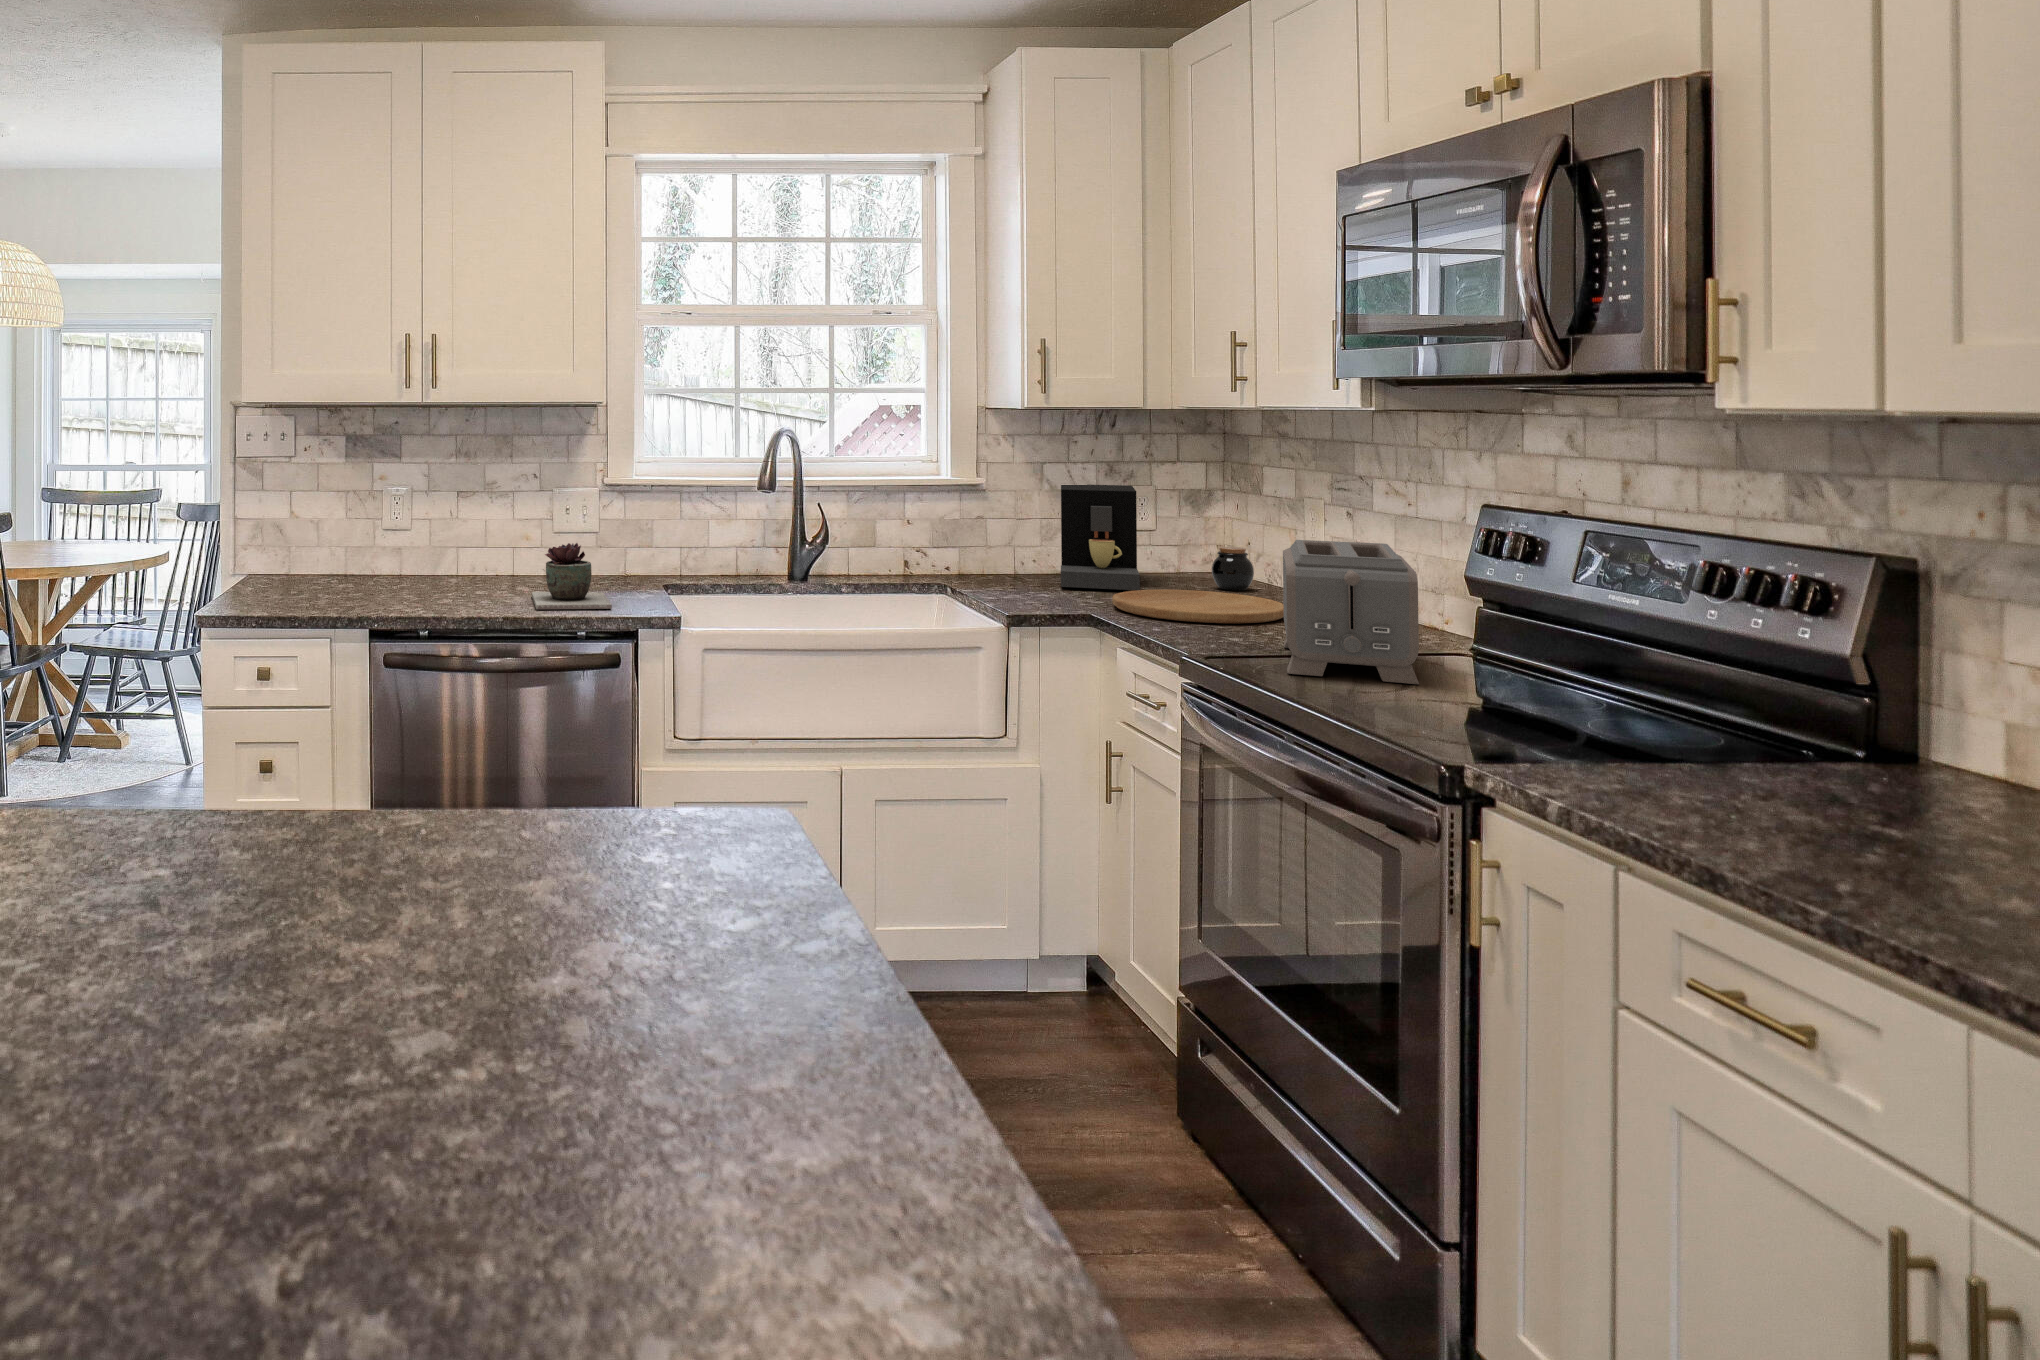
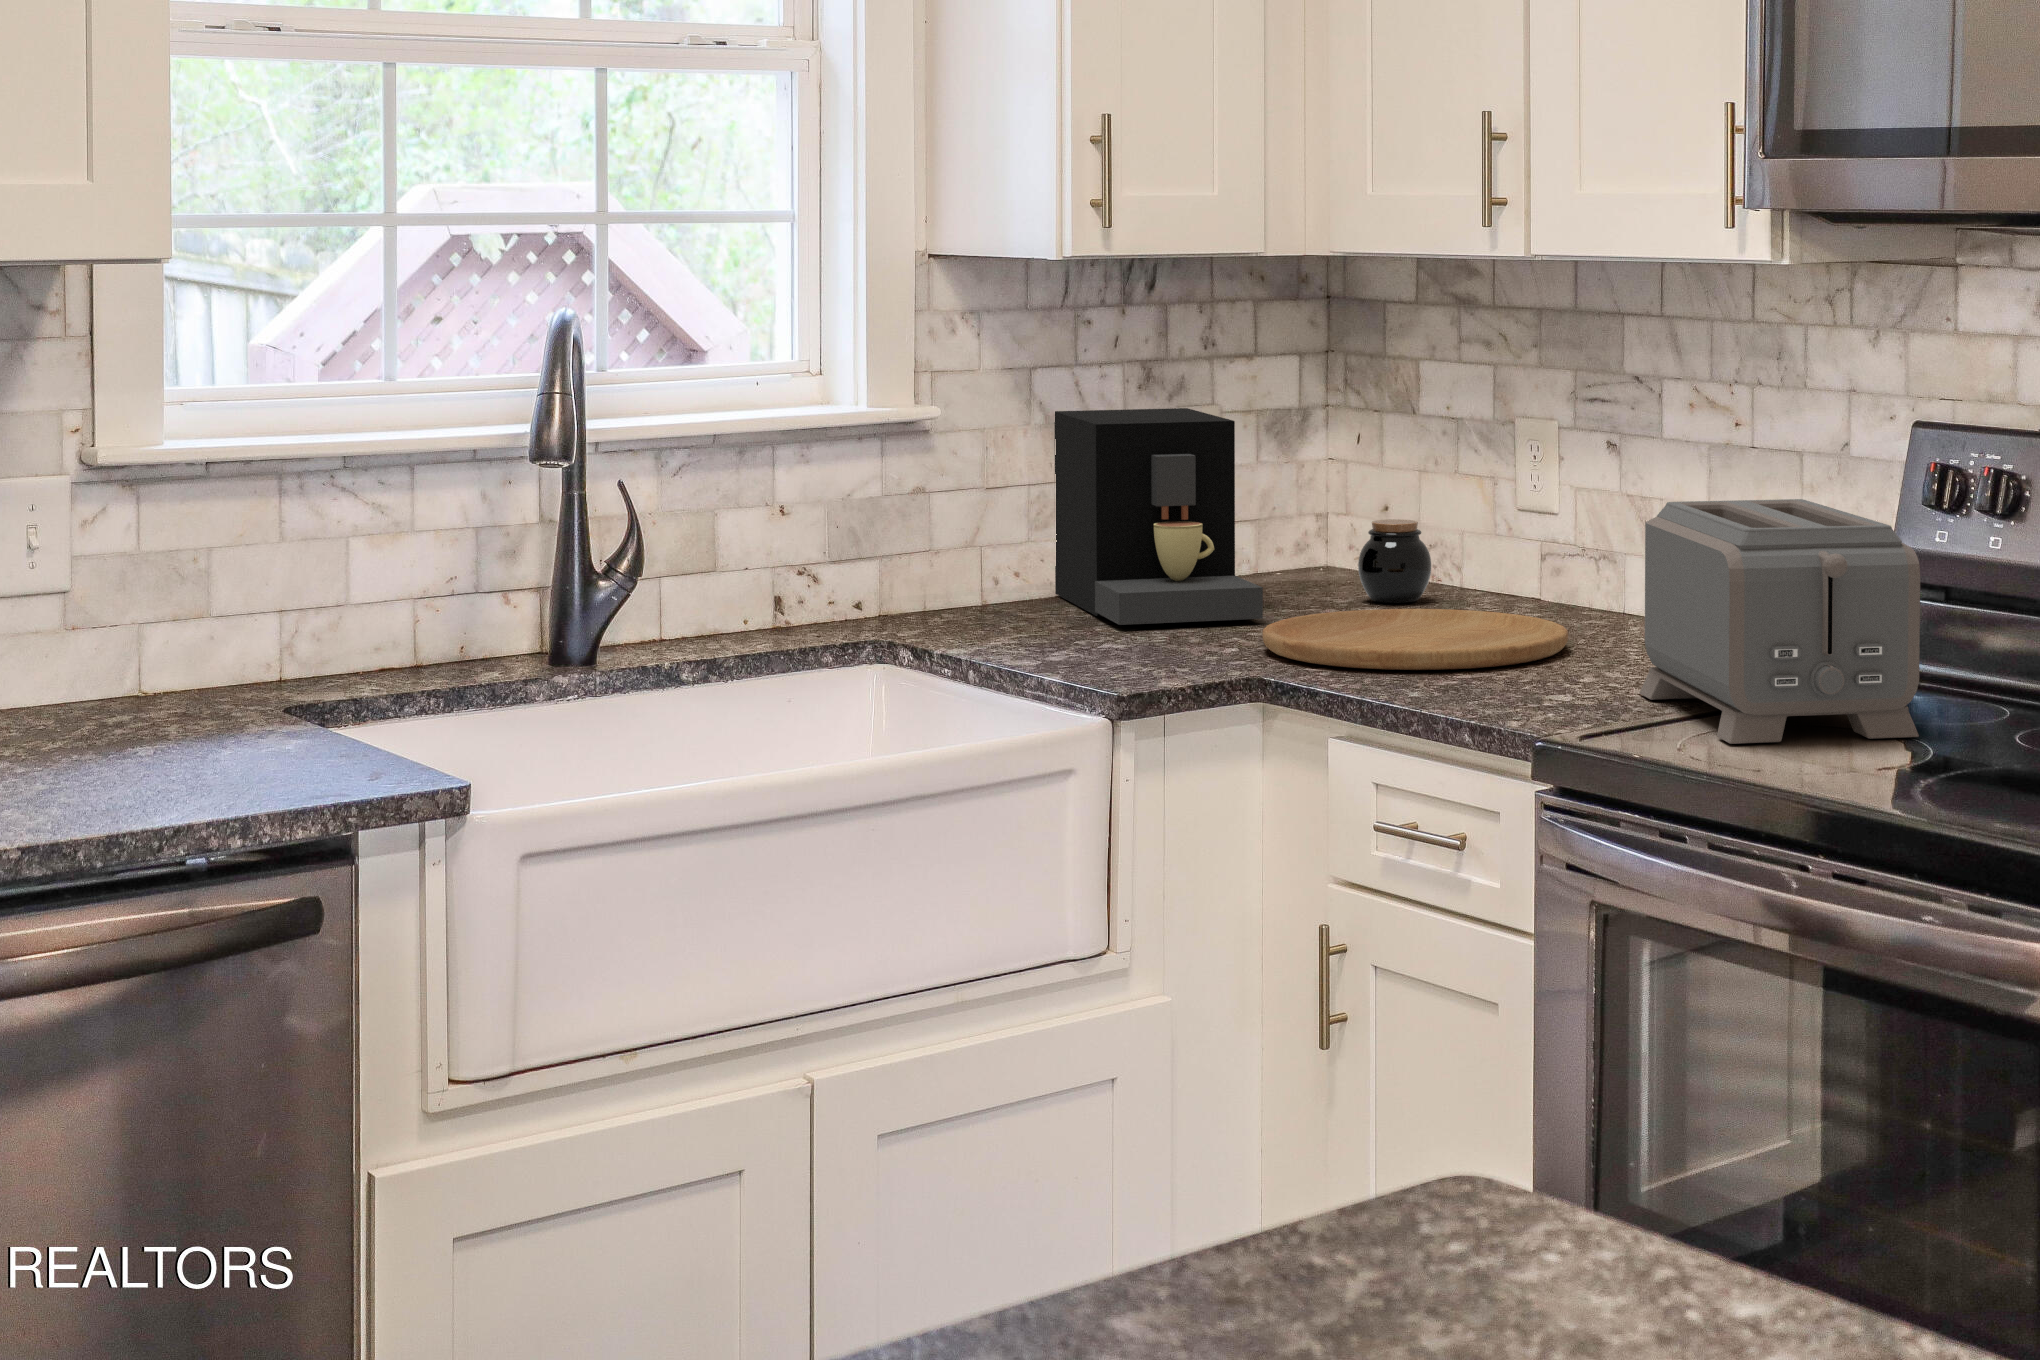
succulent plant: present [532,543,612,609] -> none [14,621,283,798]

